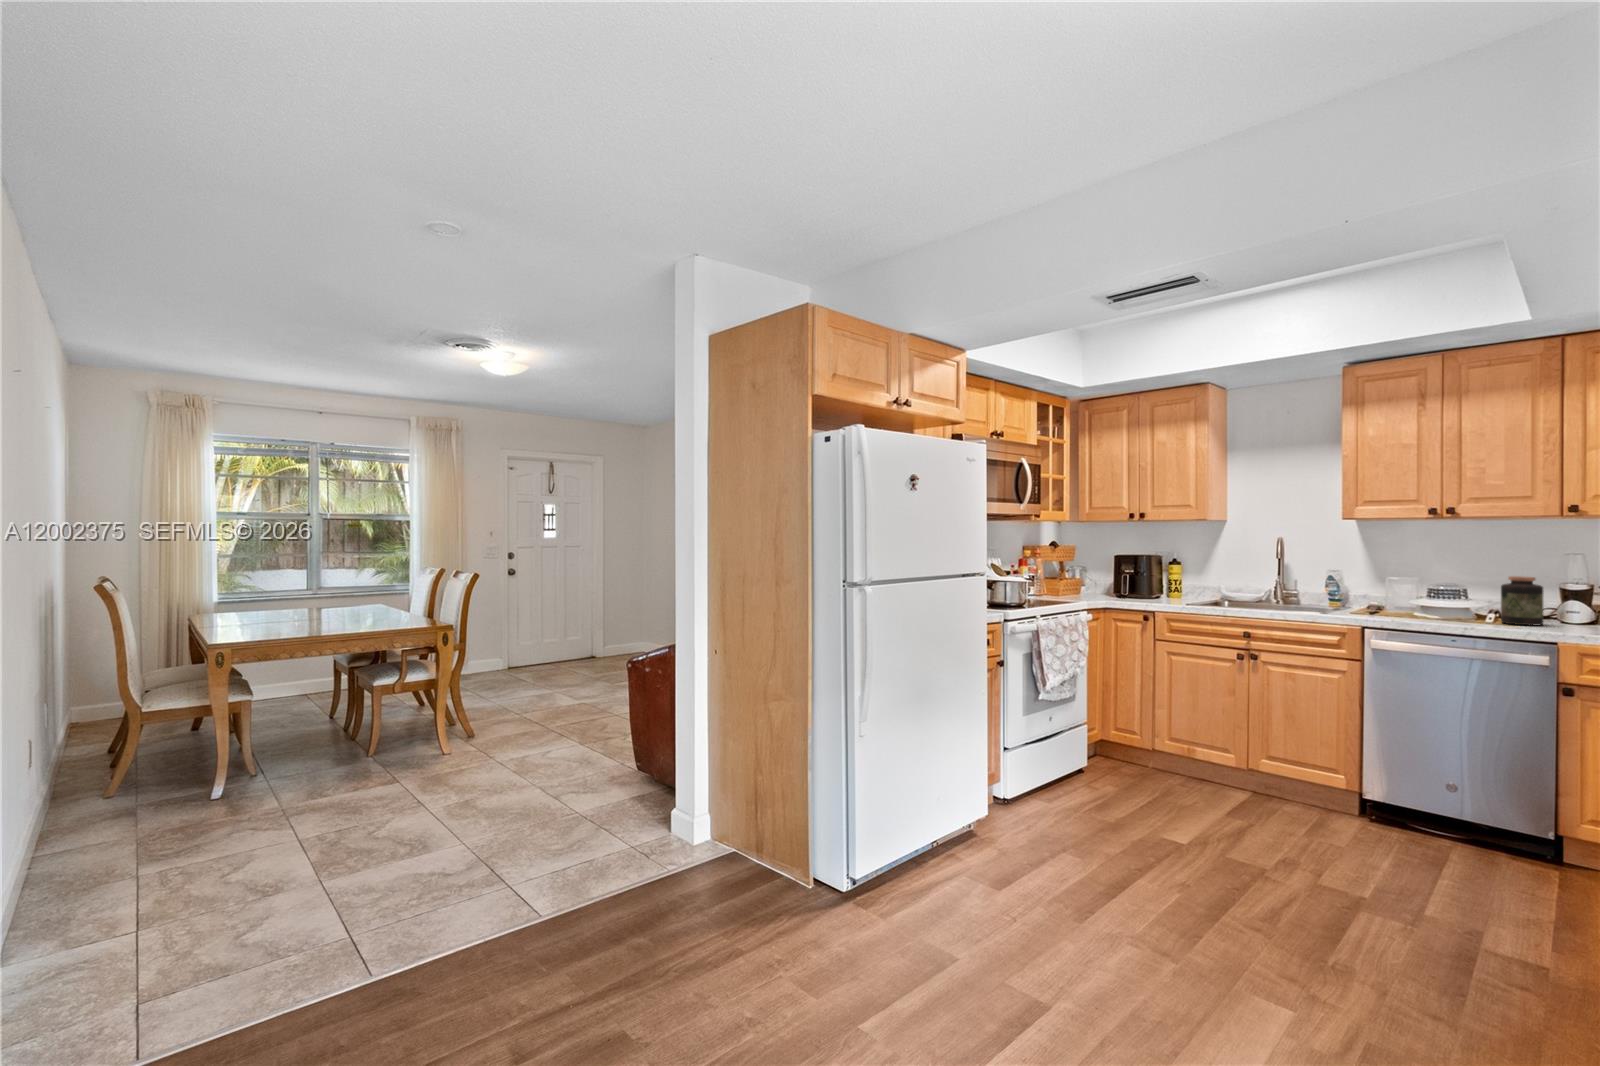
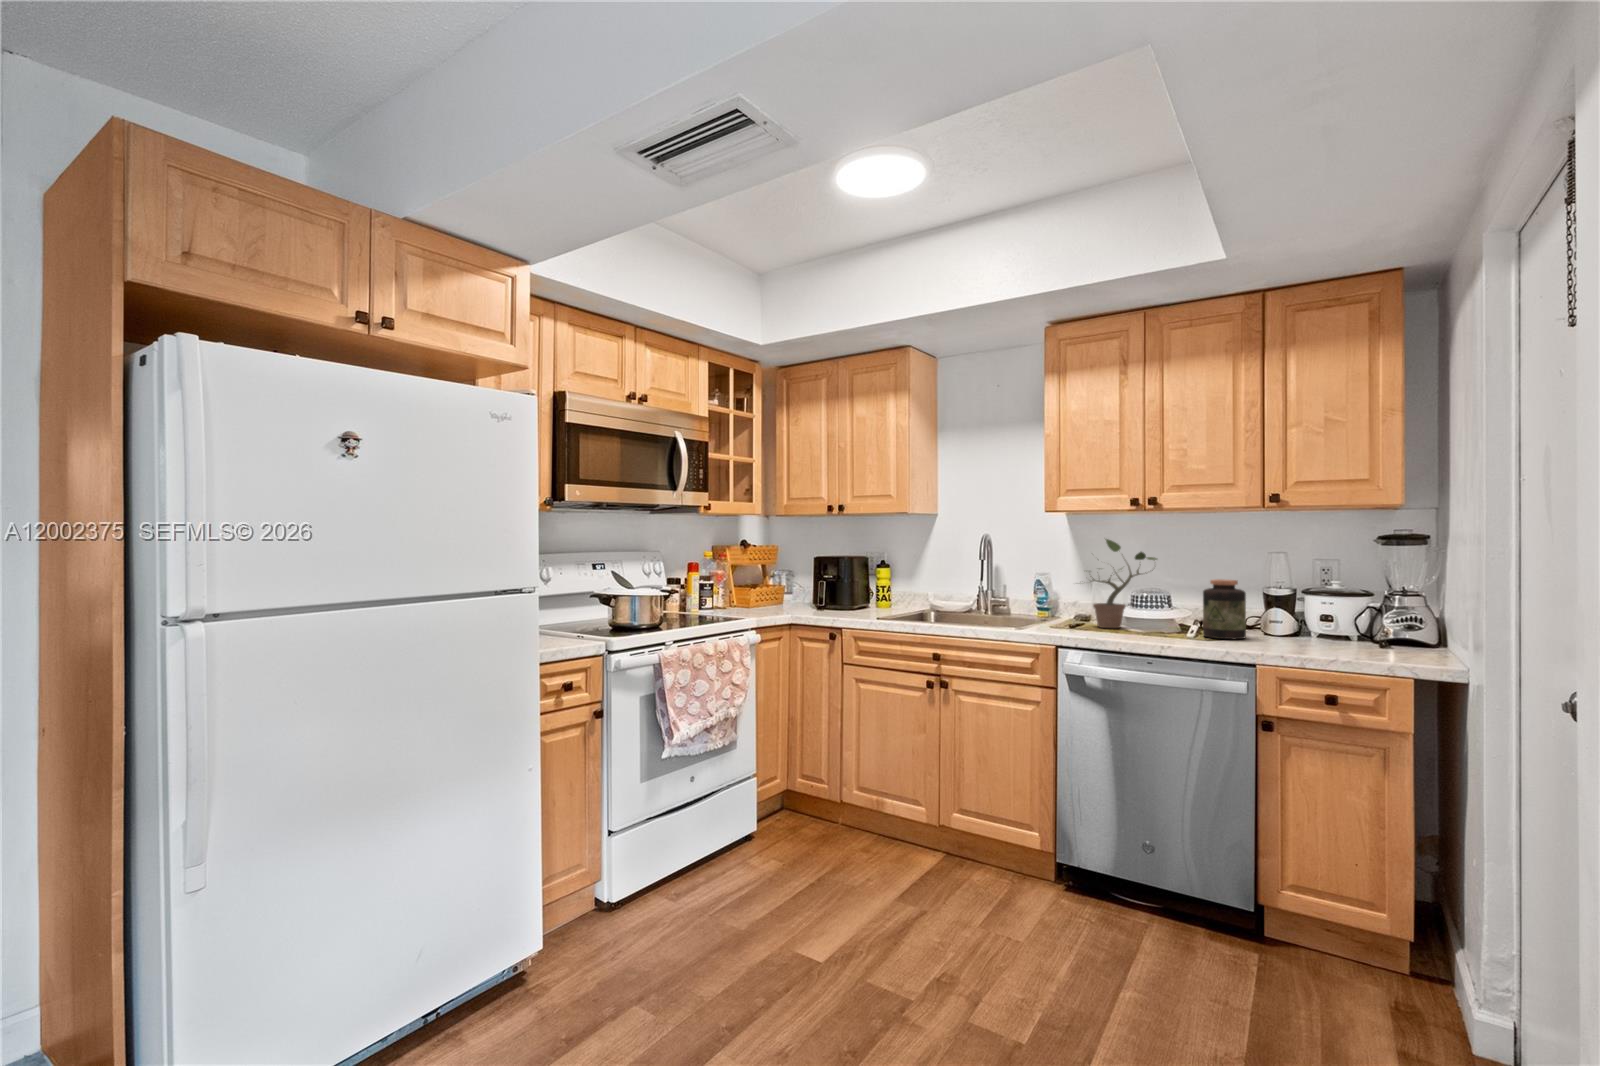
potted plant: none [1372,540,1455,616] -> present [1093,539,1157,628]

